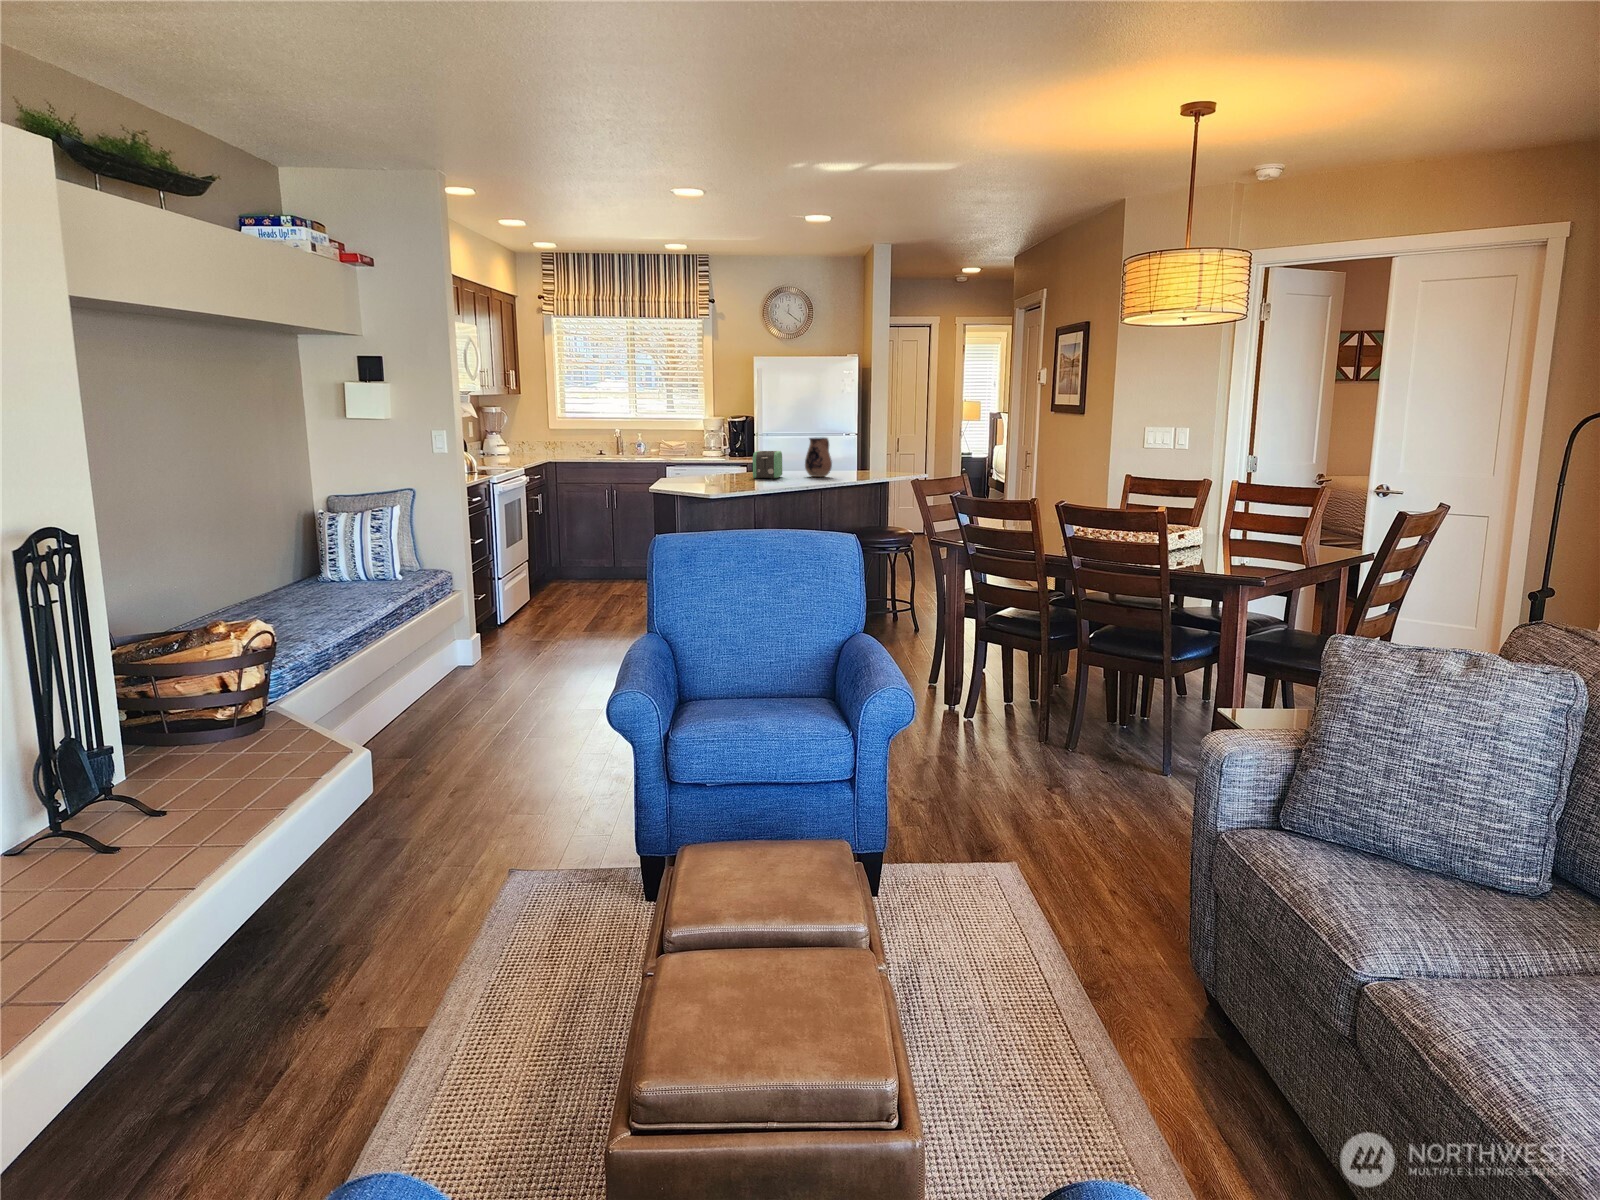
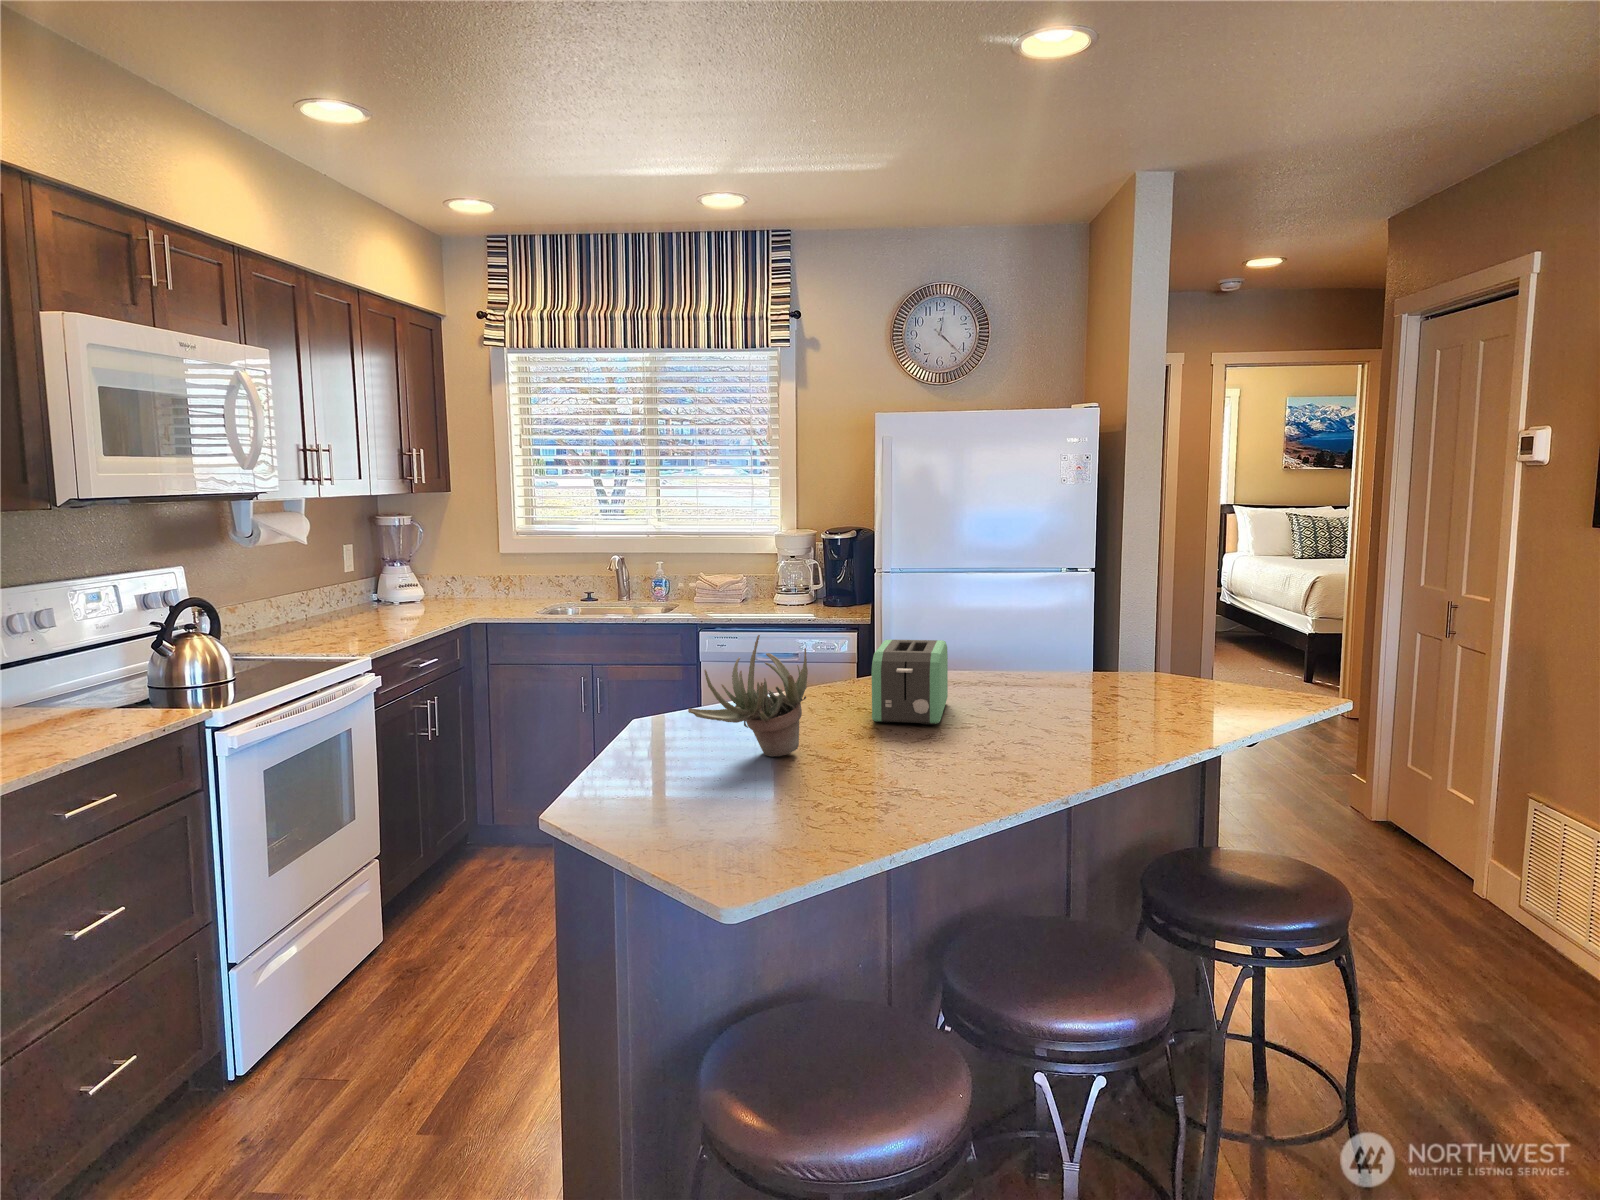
ceramic pitcher: present [805,437,832,477] -> none [1004,600,1076,705]
succulent plant: none [691,438,731,482] -> present [688,635,808,757]

